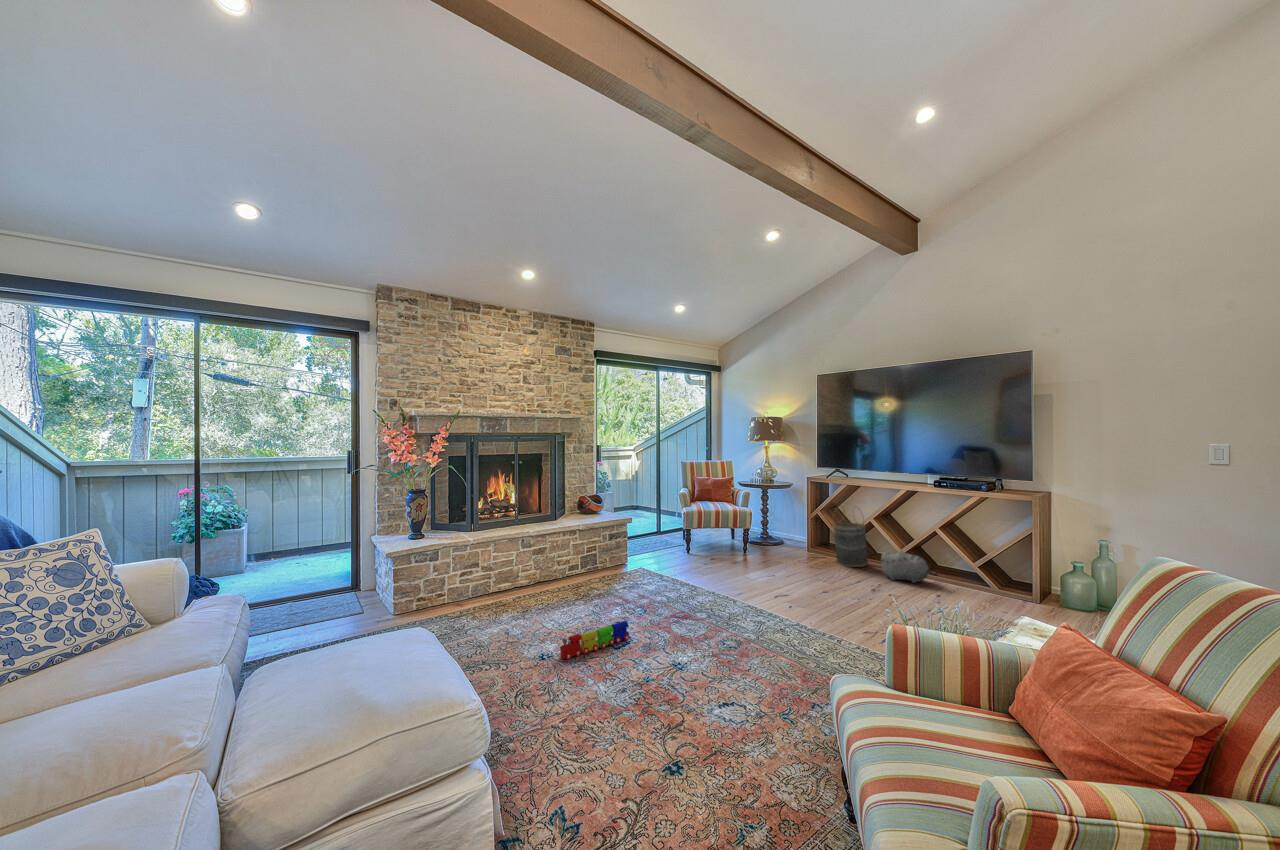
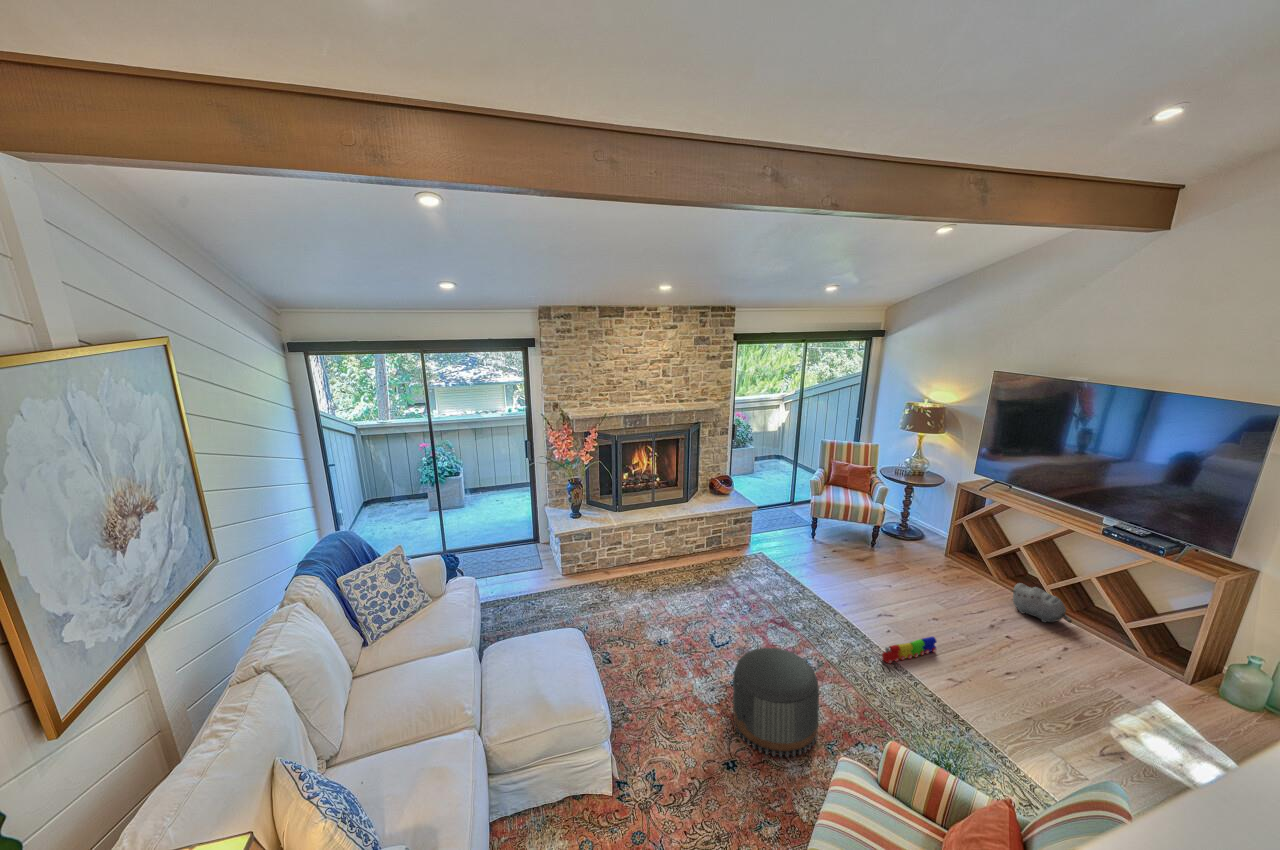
basket: present [834,508,868,567] -> none [968,522,1009,588]
pouf: none [655,610,769,742] -> present [733,648,819,757]
toy train: present [560,621,629,660] -> present [882,637,937,663]

